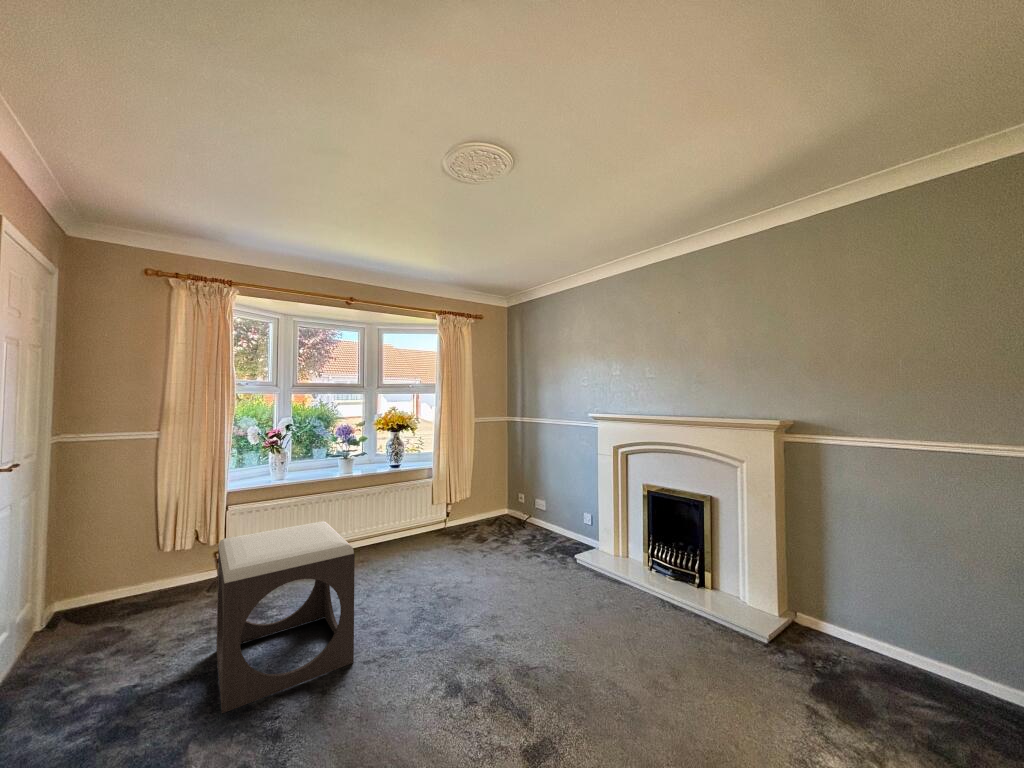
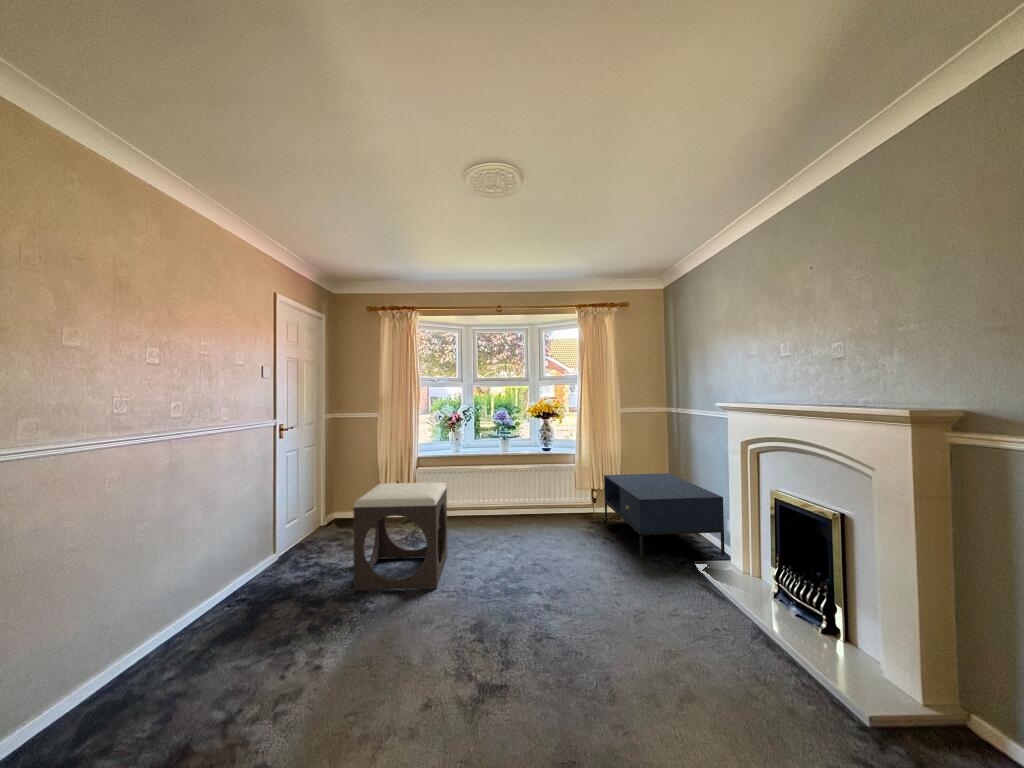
coffee table: none [461,478,583,563] -> present [604,473,725,559]

